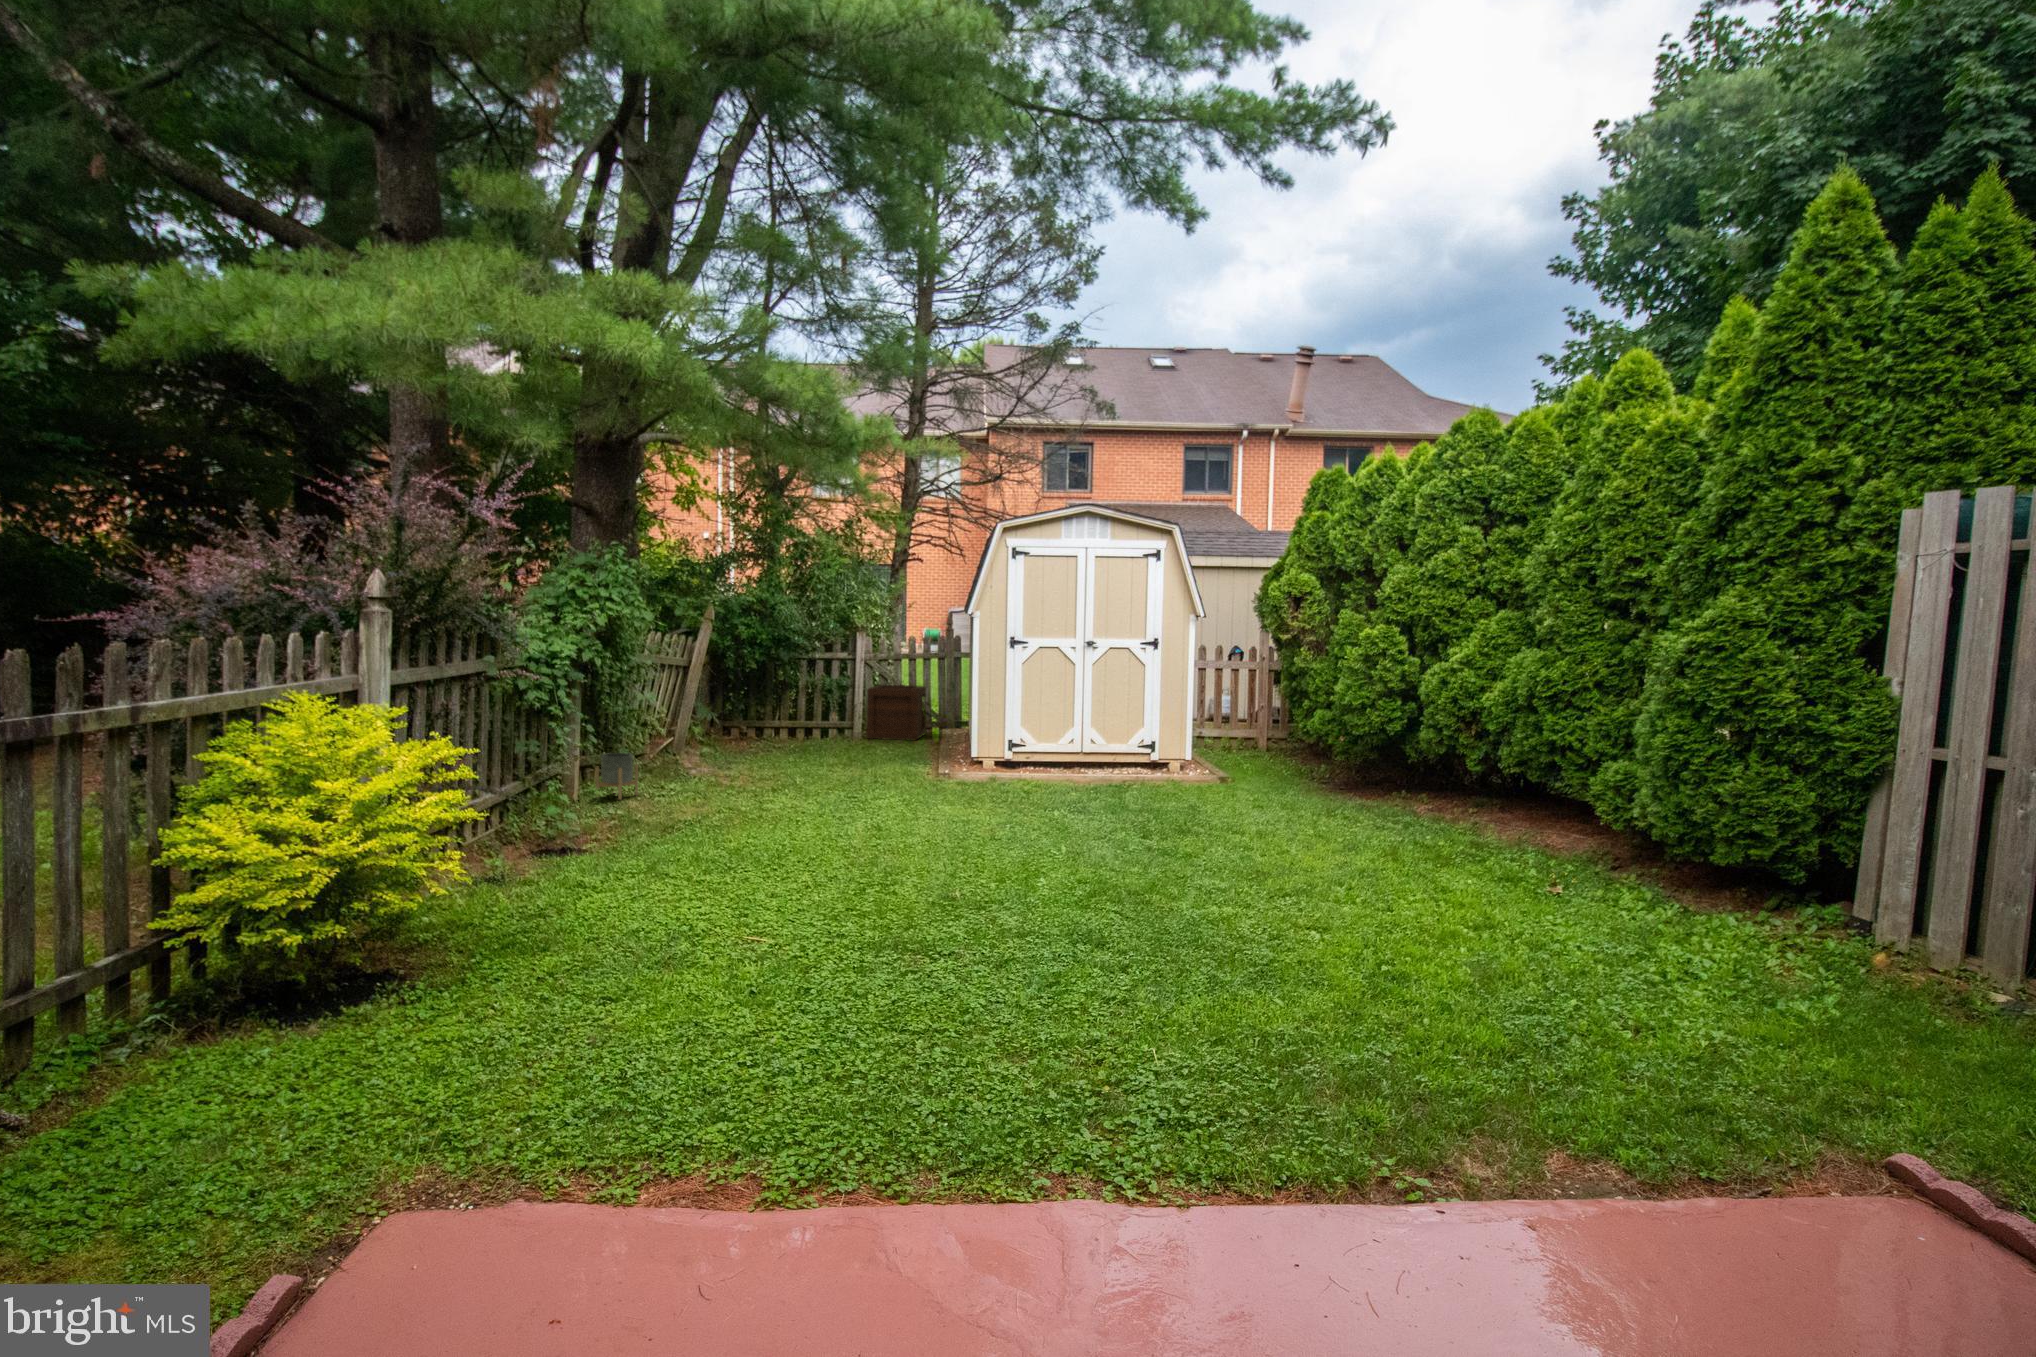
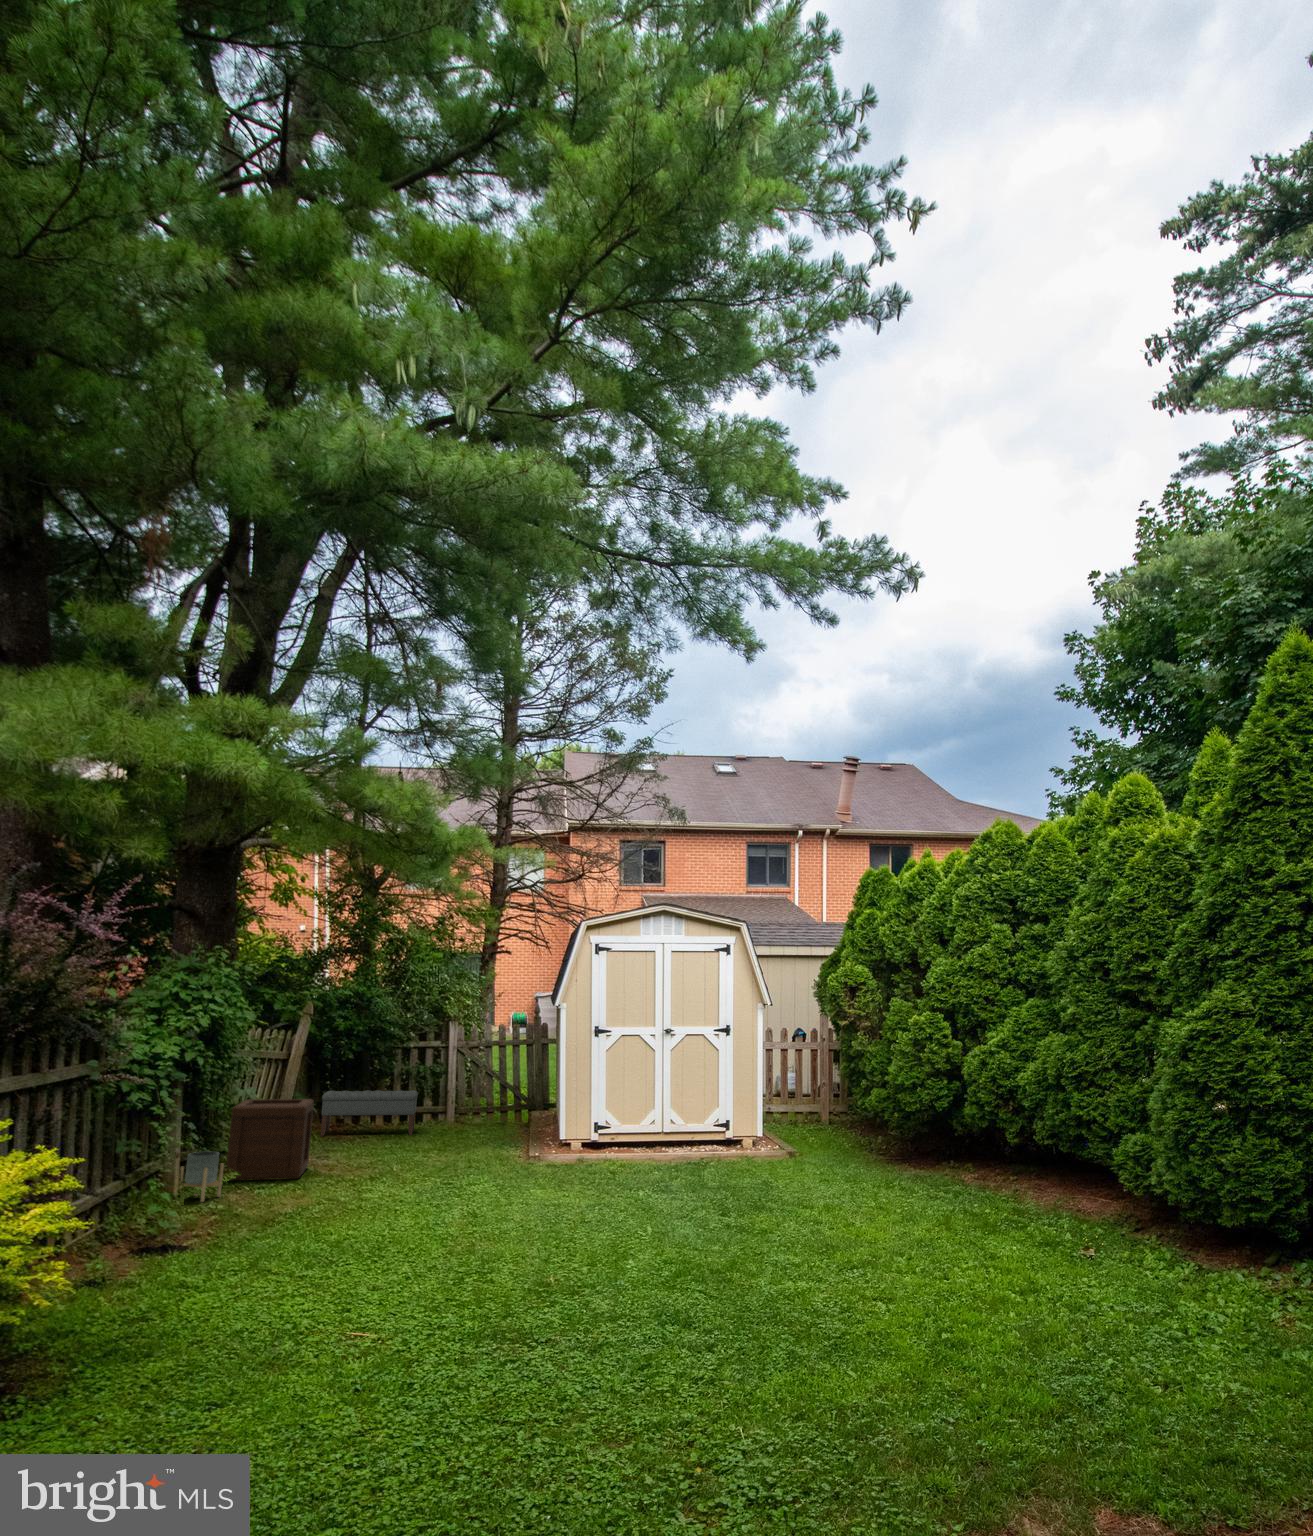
wooden crate: present [866,685,926,740] -> present [227,1099,314,1181]
bench: none [740,697,836,741] -> present [321,1090,418,1136]

